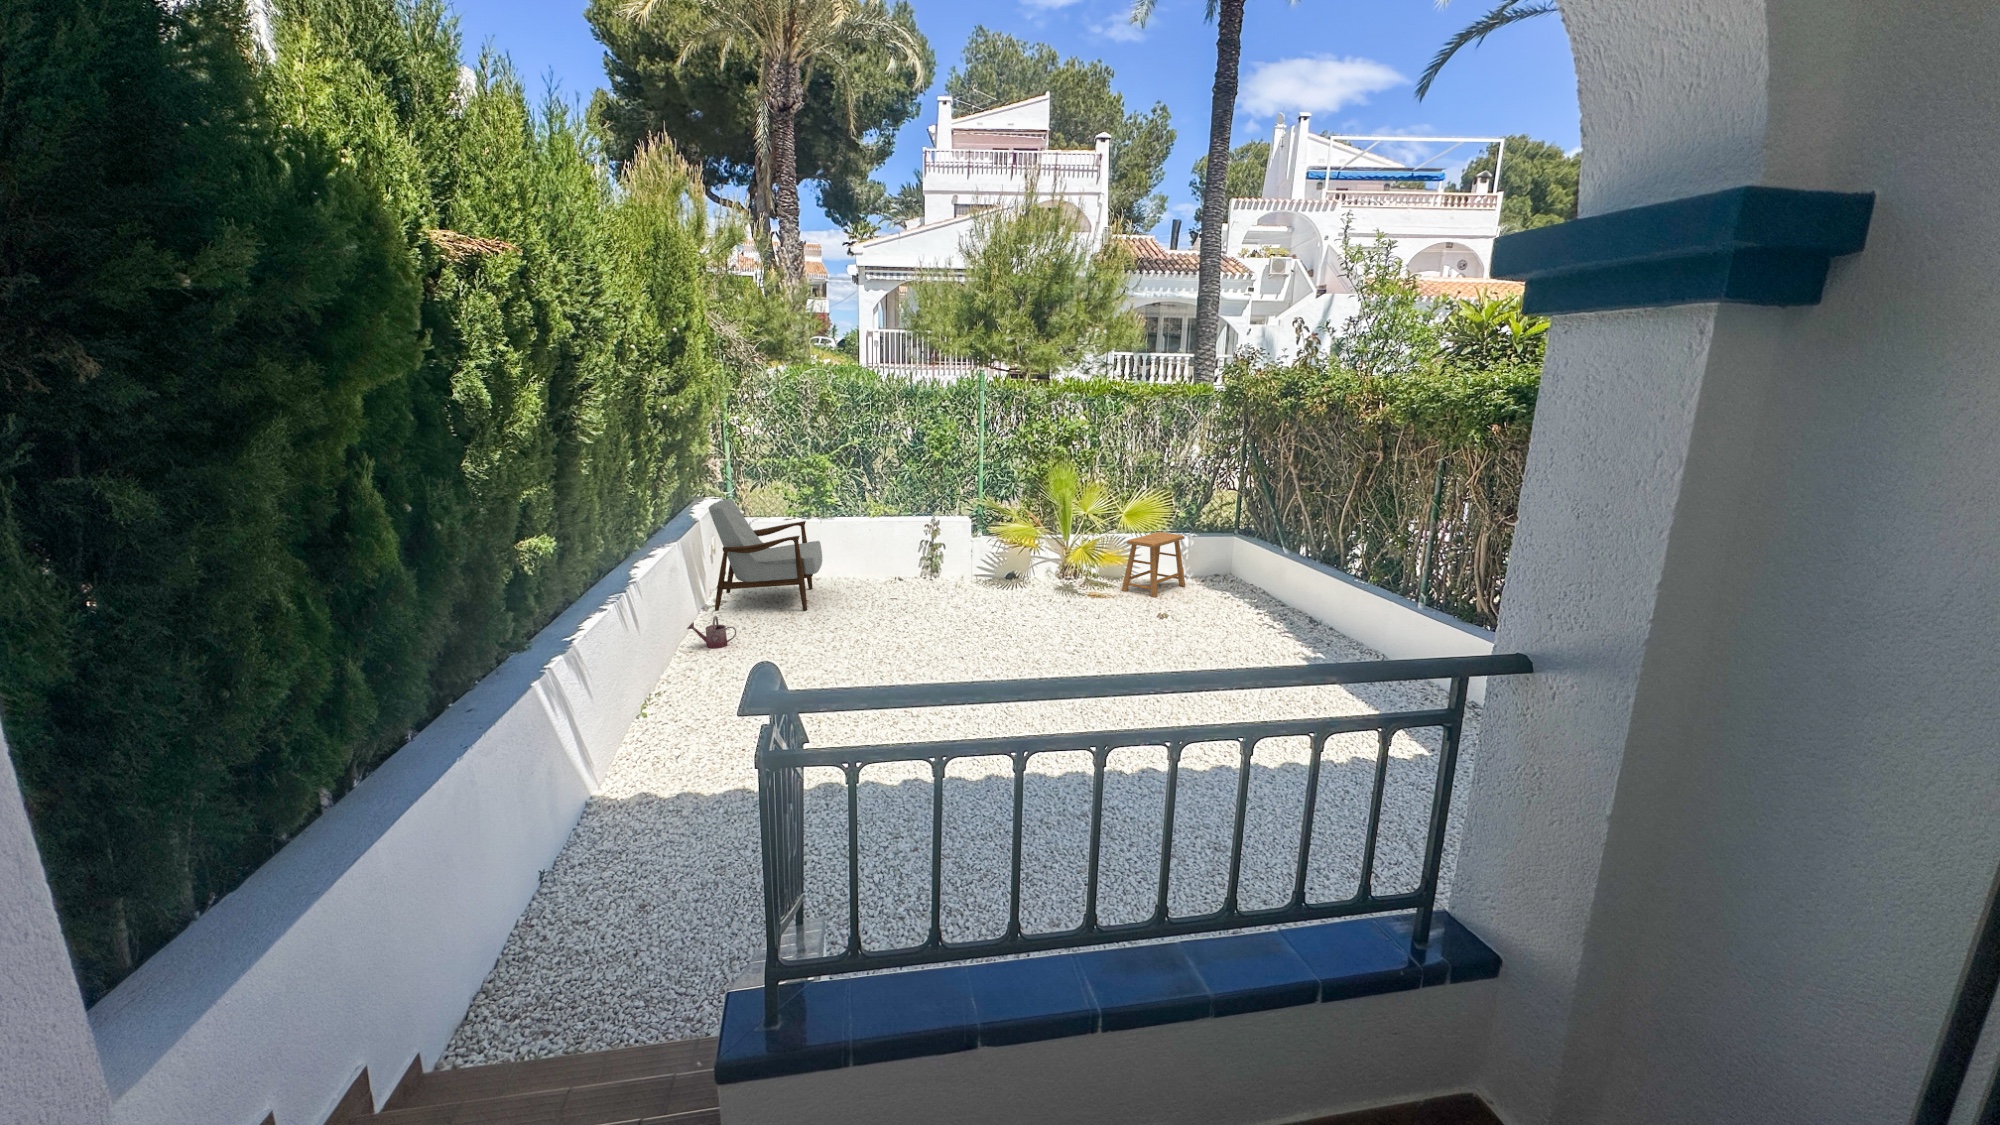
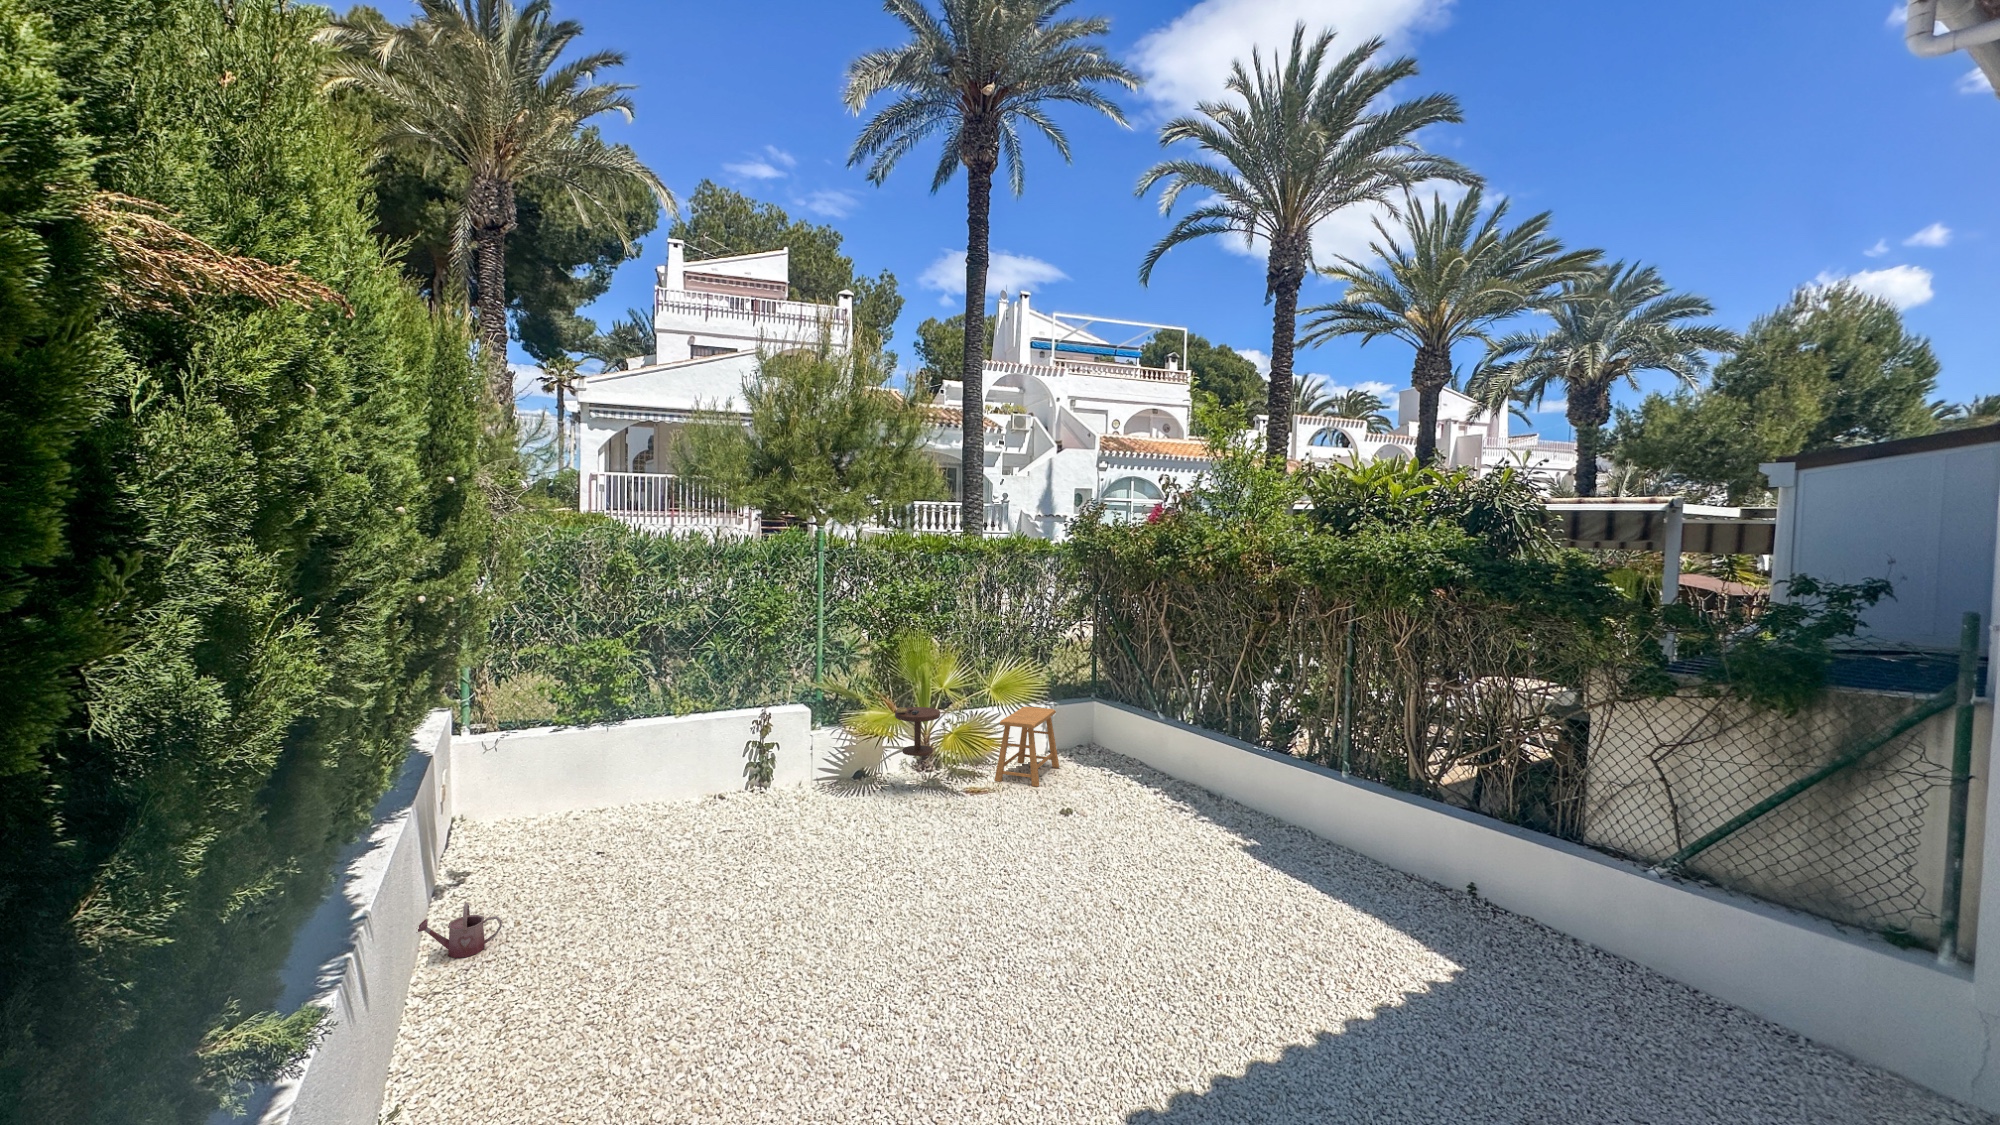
armchair: present [709,499,822,611] -> none [441,705,616,880]
side table: none [1036,523,1073,591] -> present [895,707,940,756]

